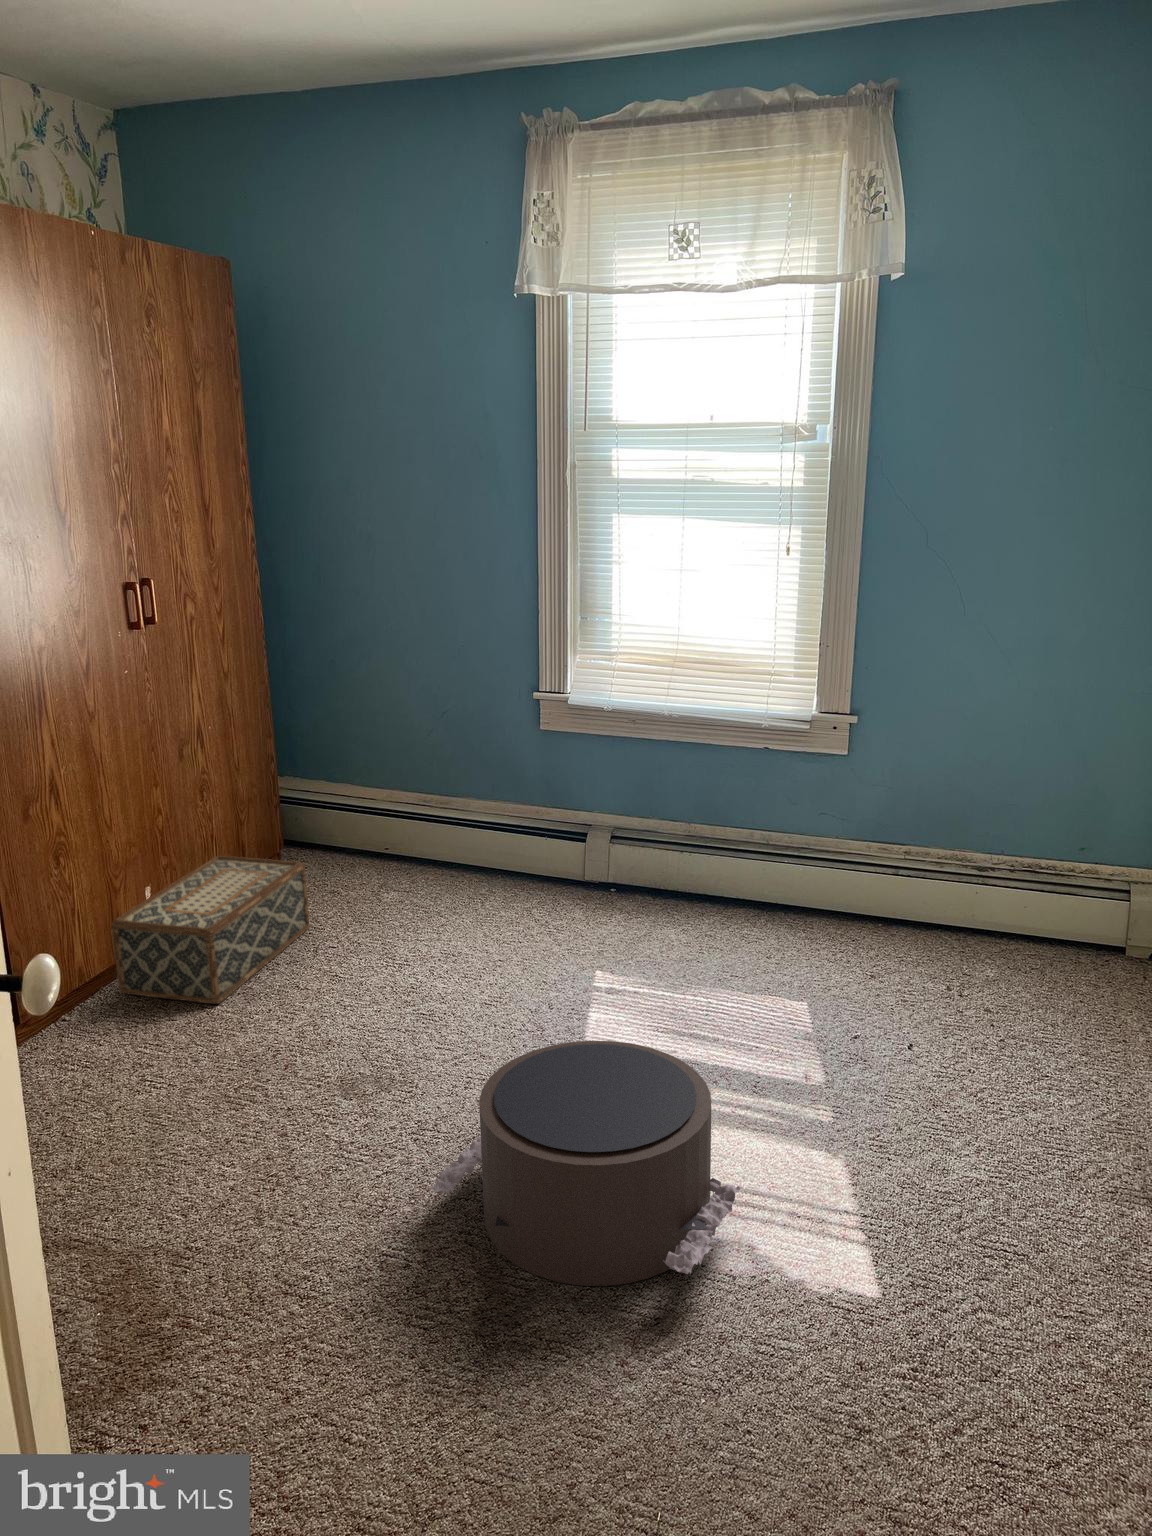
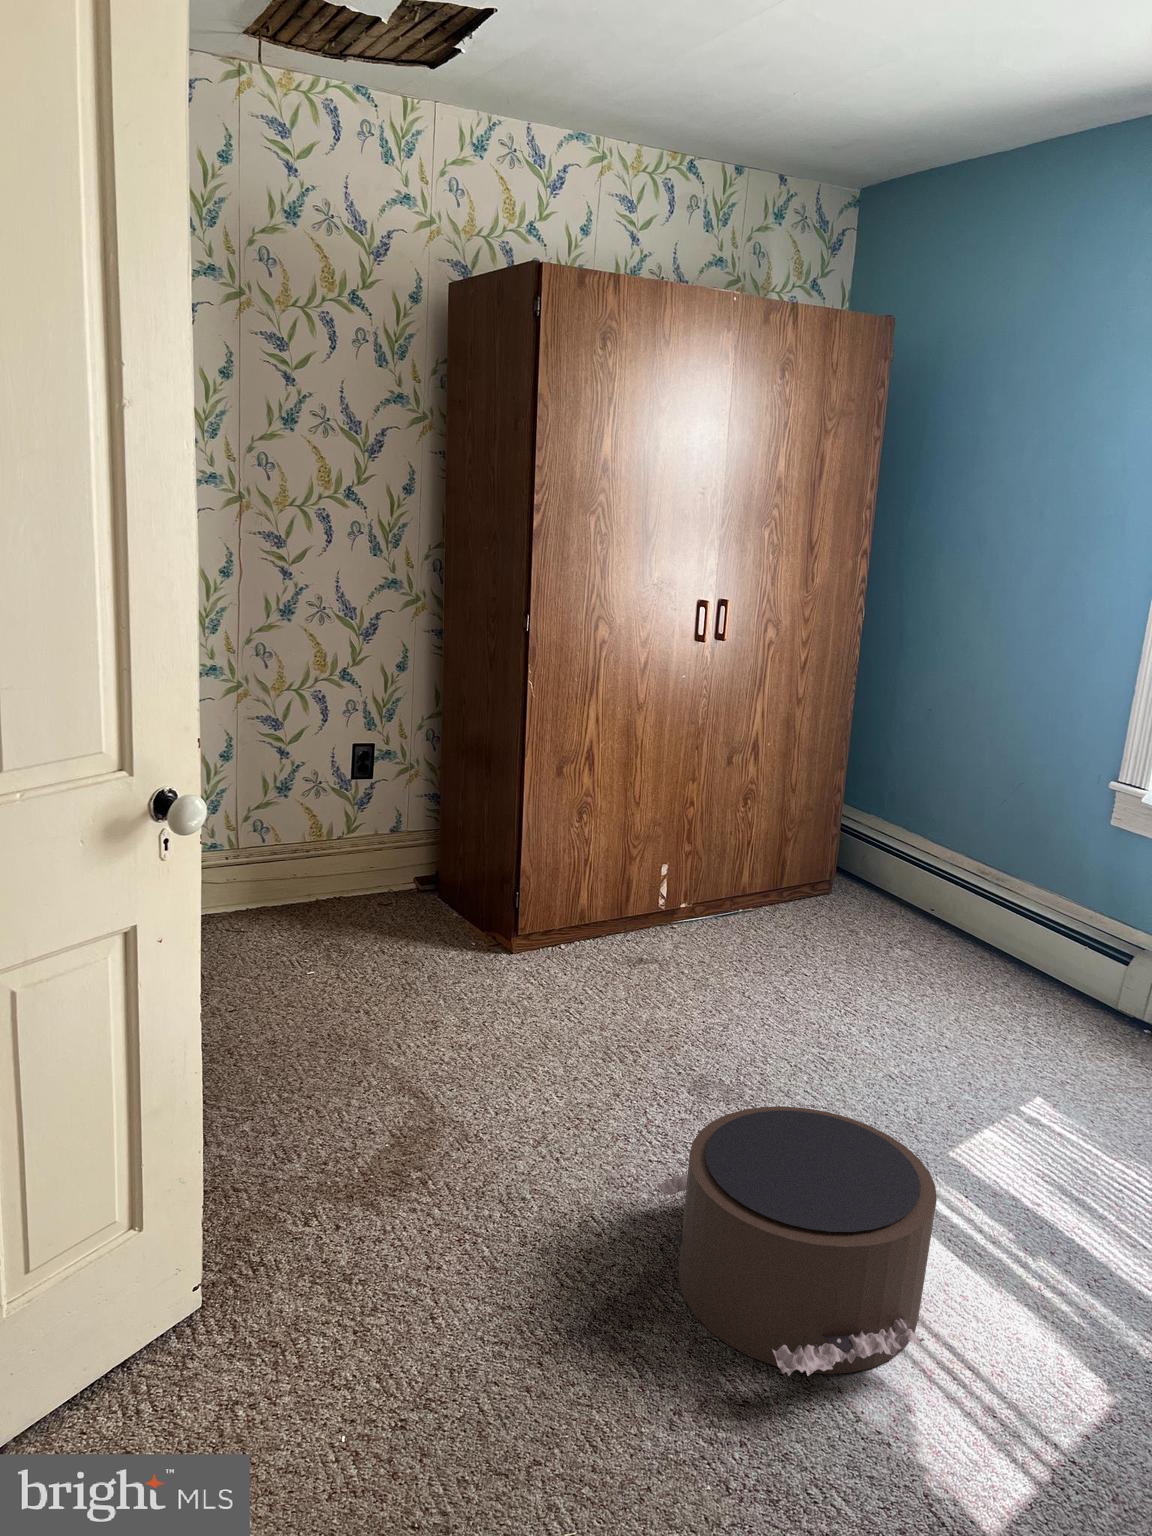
woven basket: present [111,856,310,1004] -> none [616,860,815,980]

